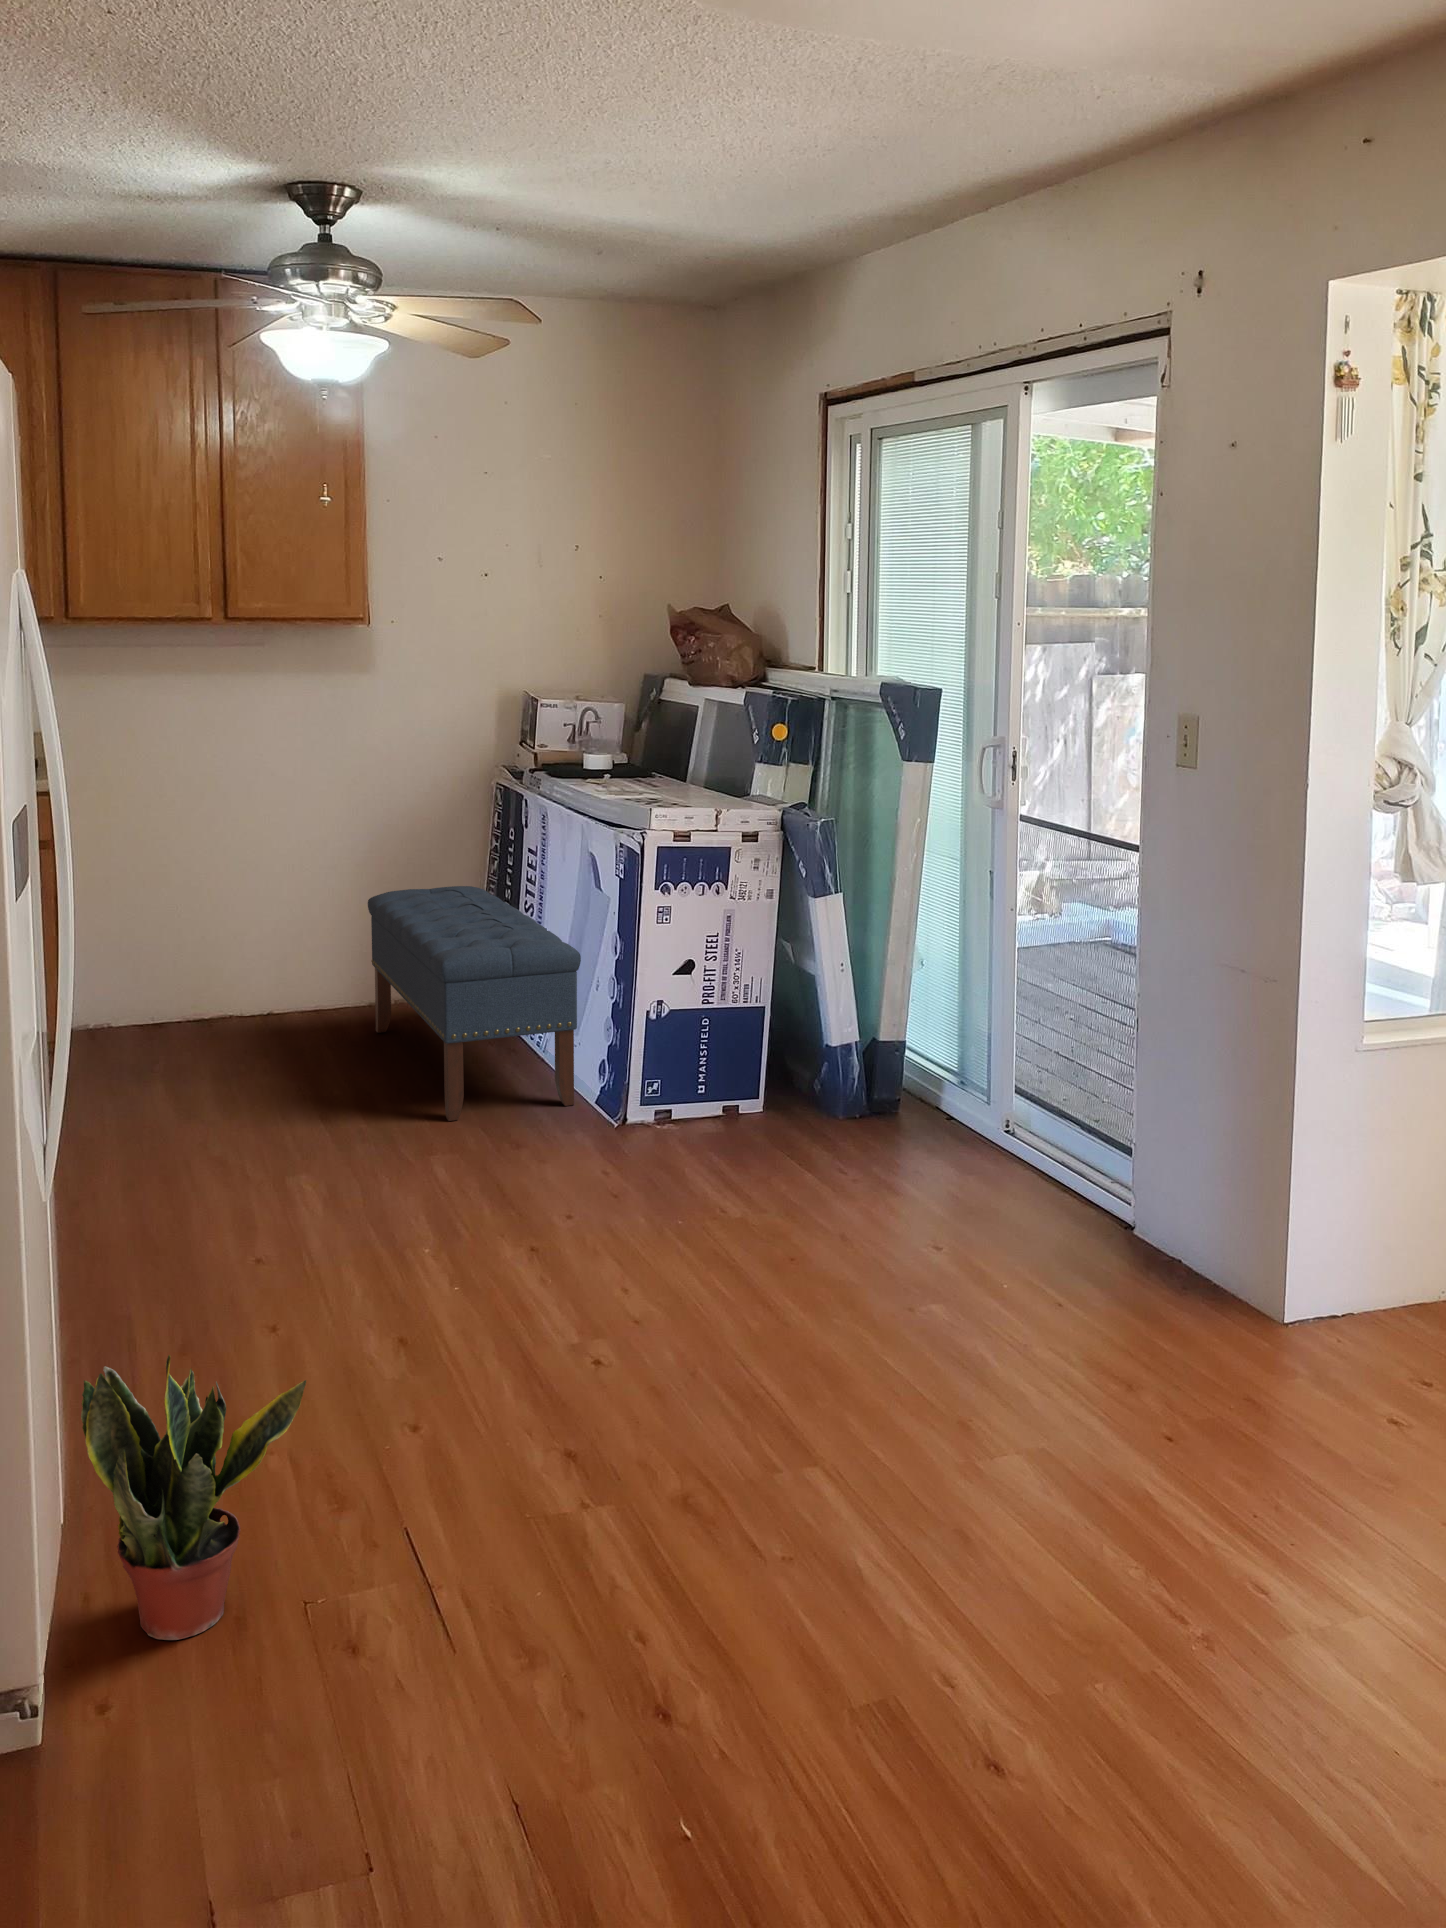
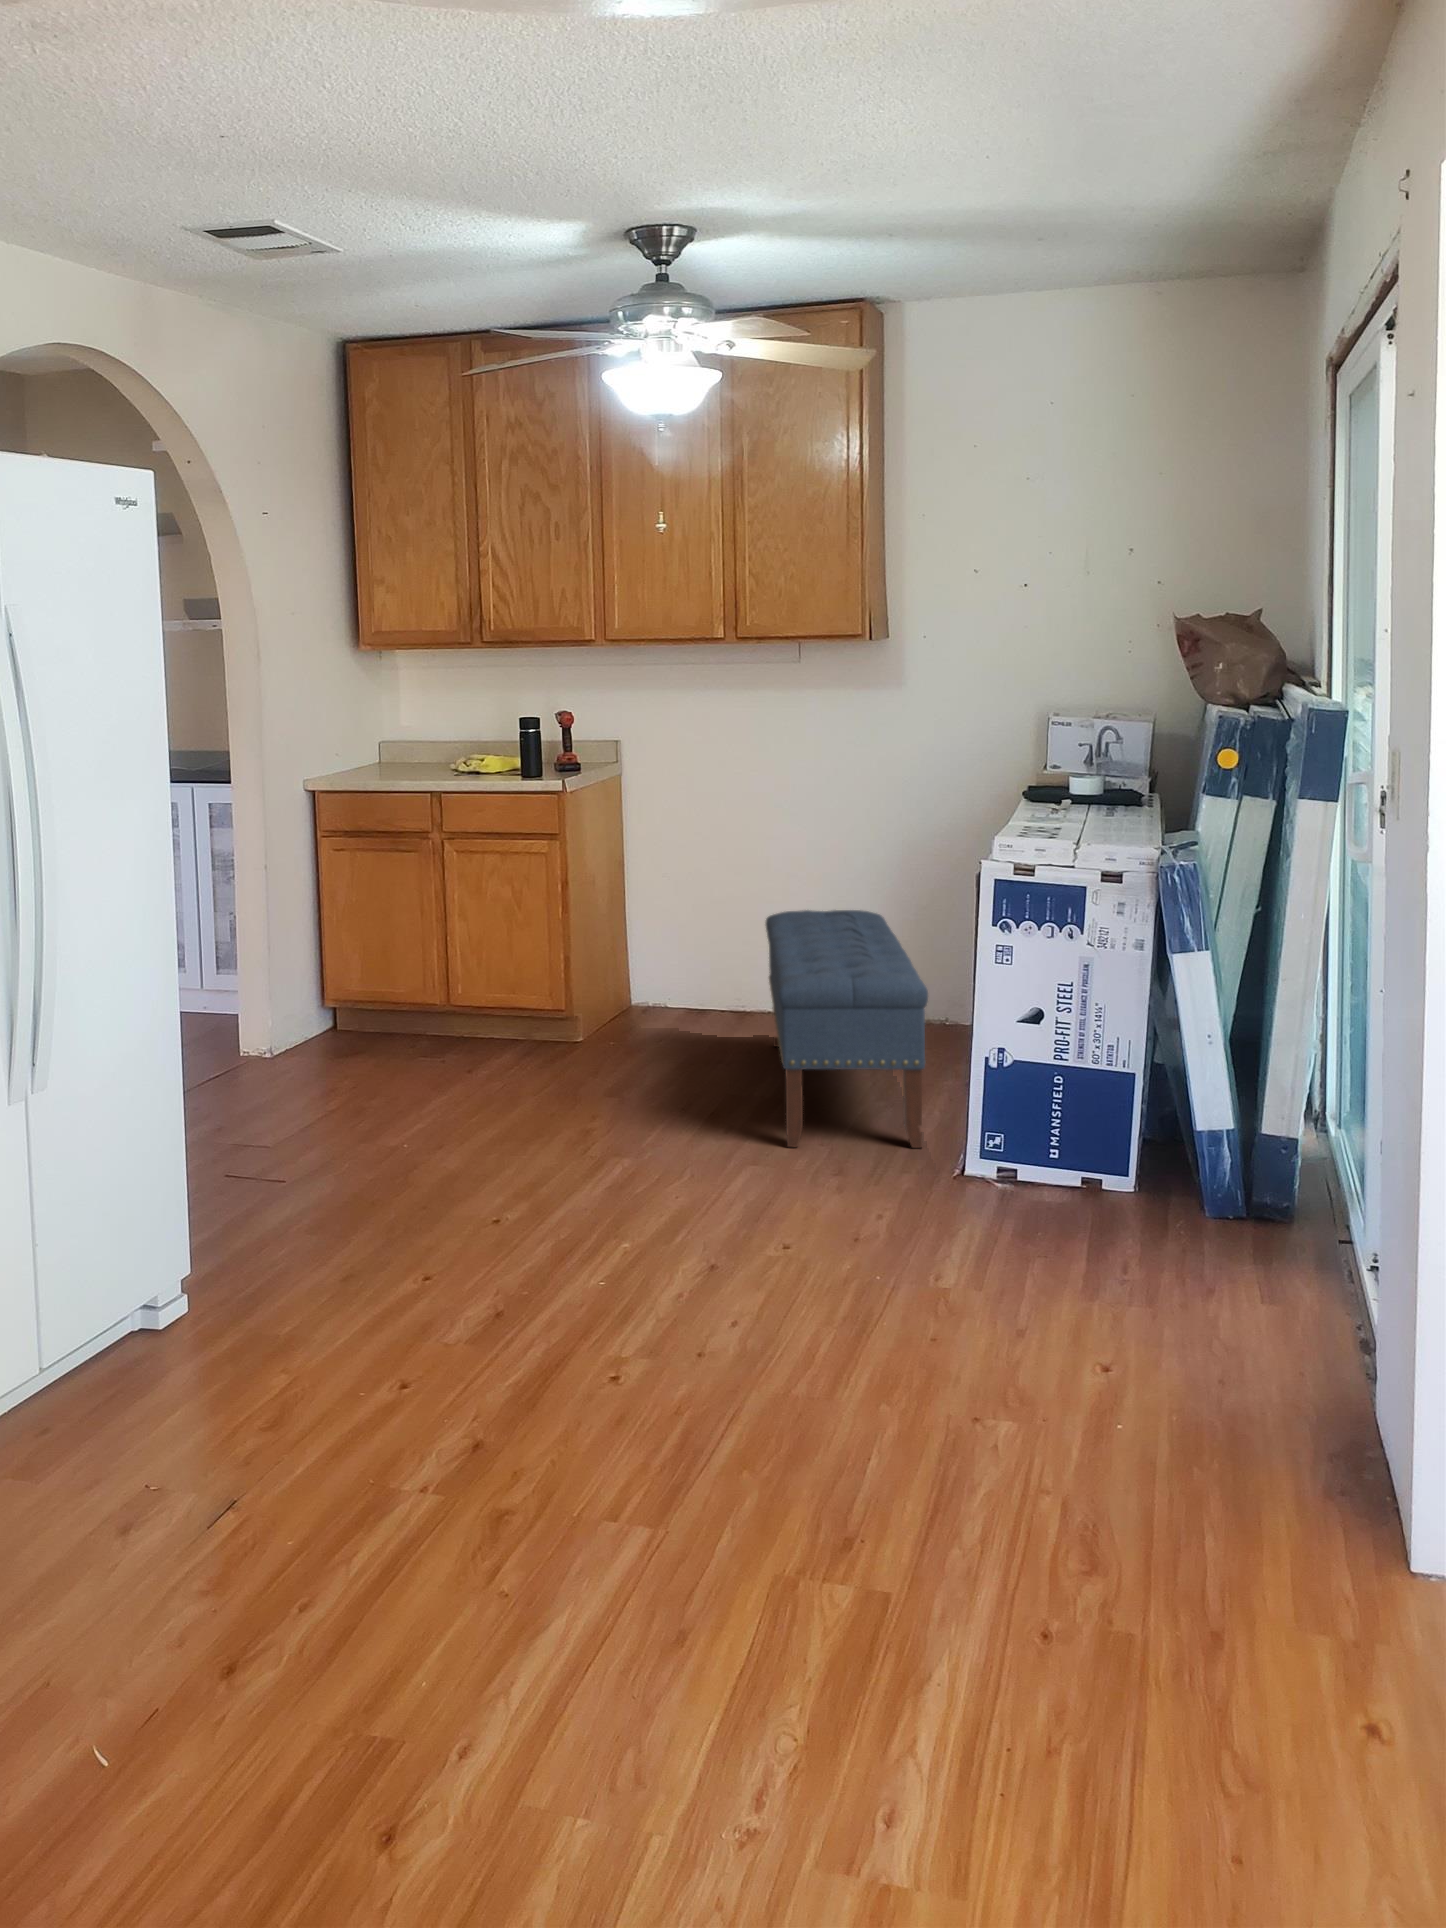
potted plant: present [81,1355,306,1640] -> none [133,1369,318,1672]

